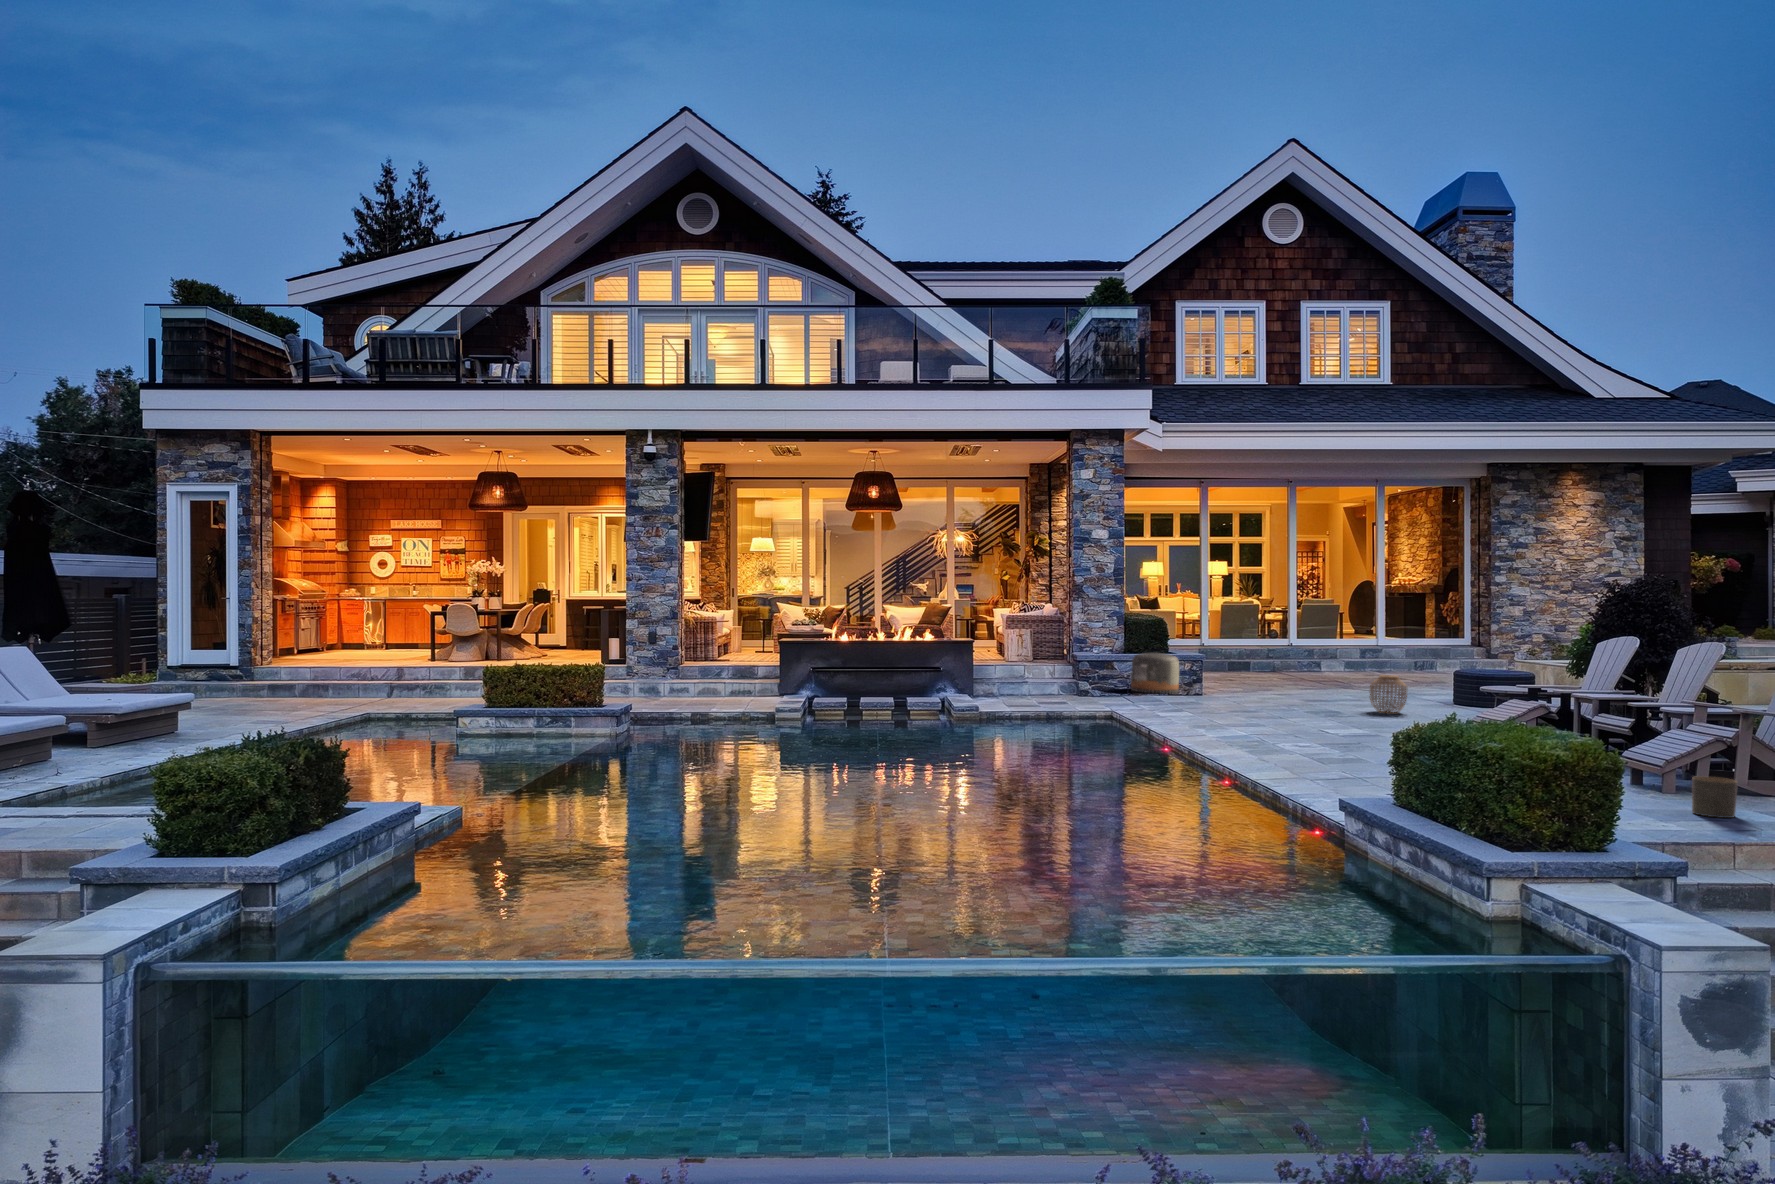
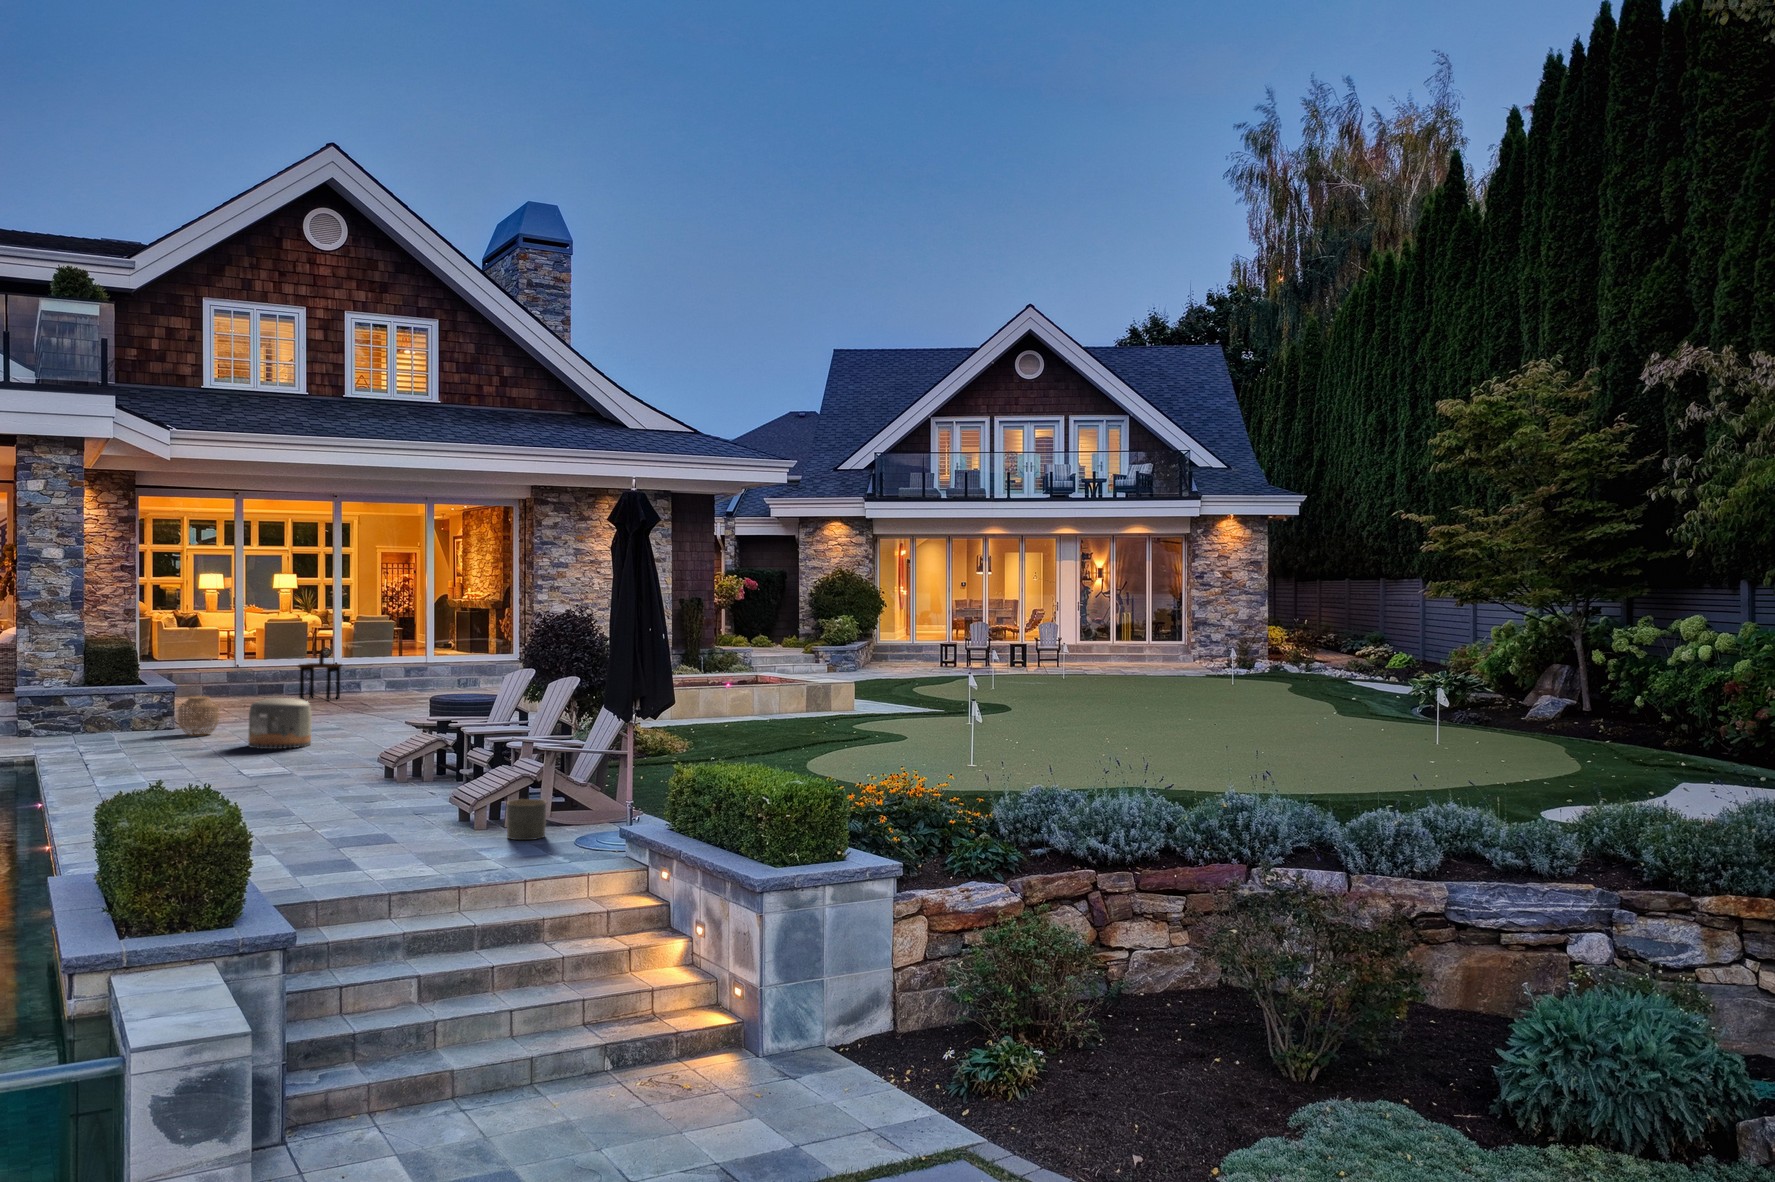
side table: none [1270,628,1309,677] -> present [299,651,342,701]
pouf: present [1131,653,1179,693] -> present [248,698,312,749]
woven basket: present [1370,675,1407,713] -> present [178,696,219,736]

